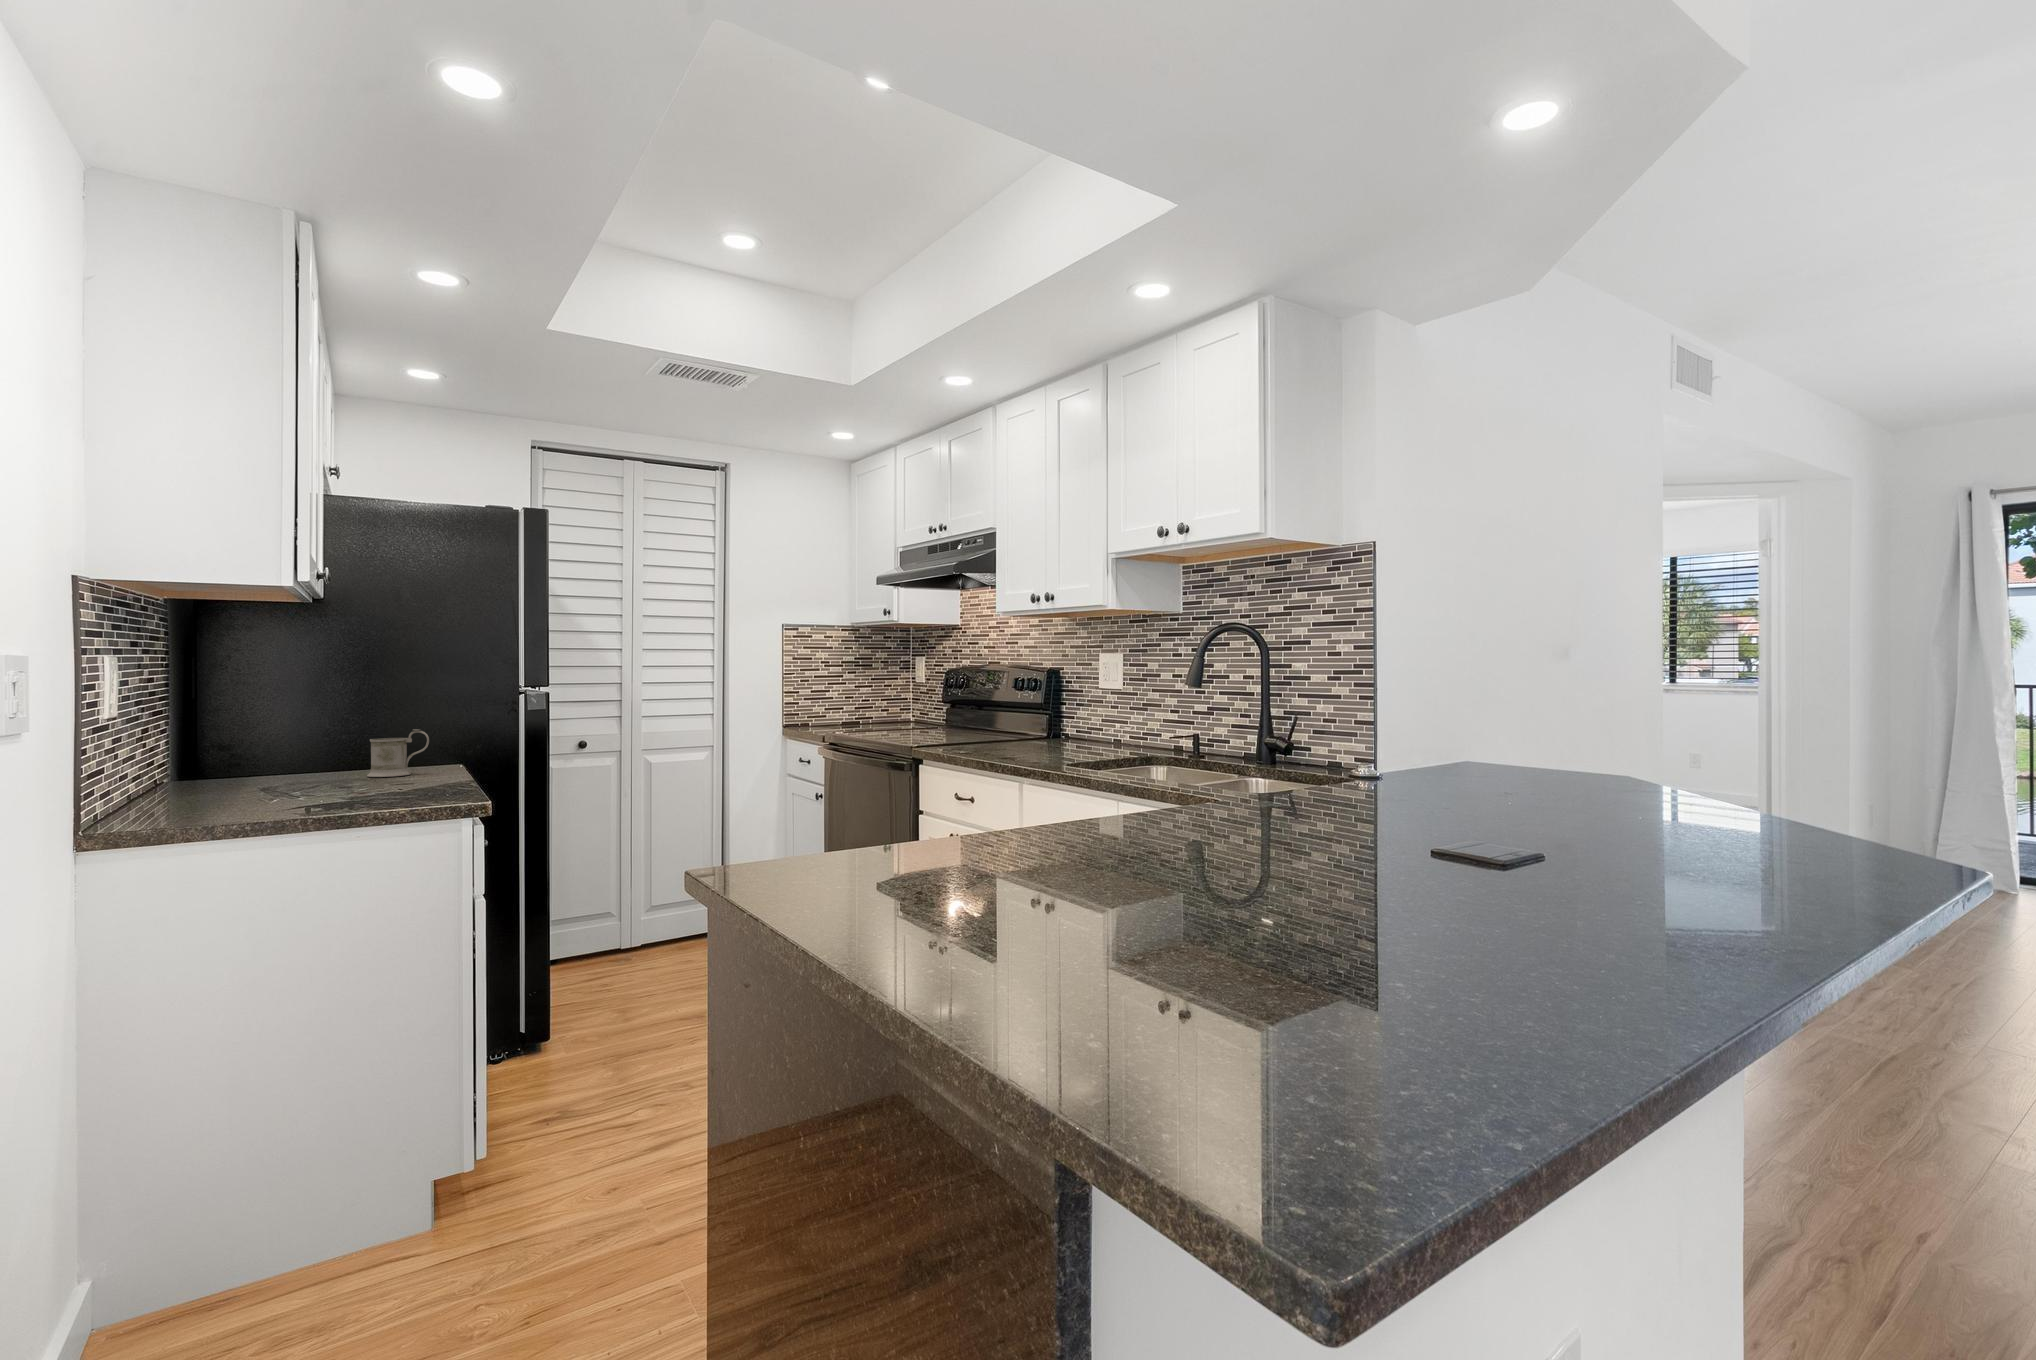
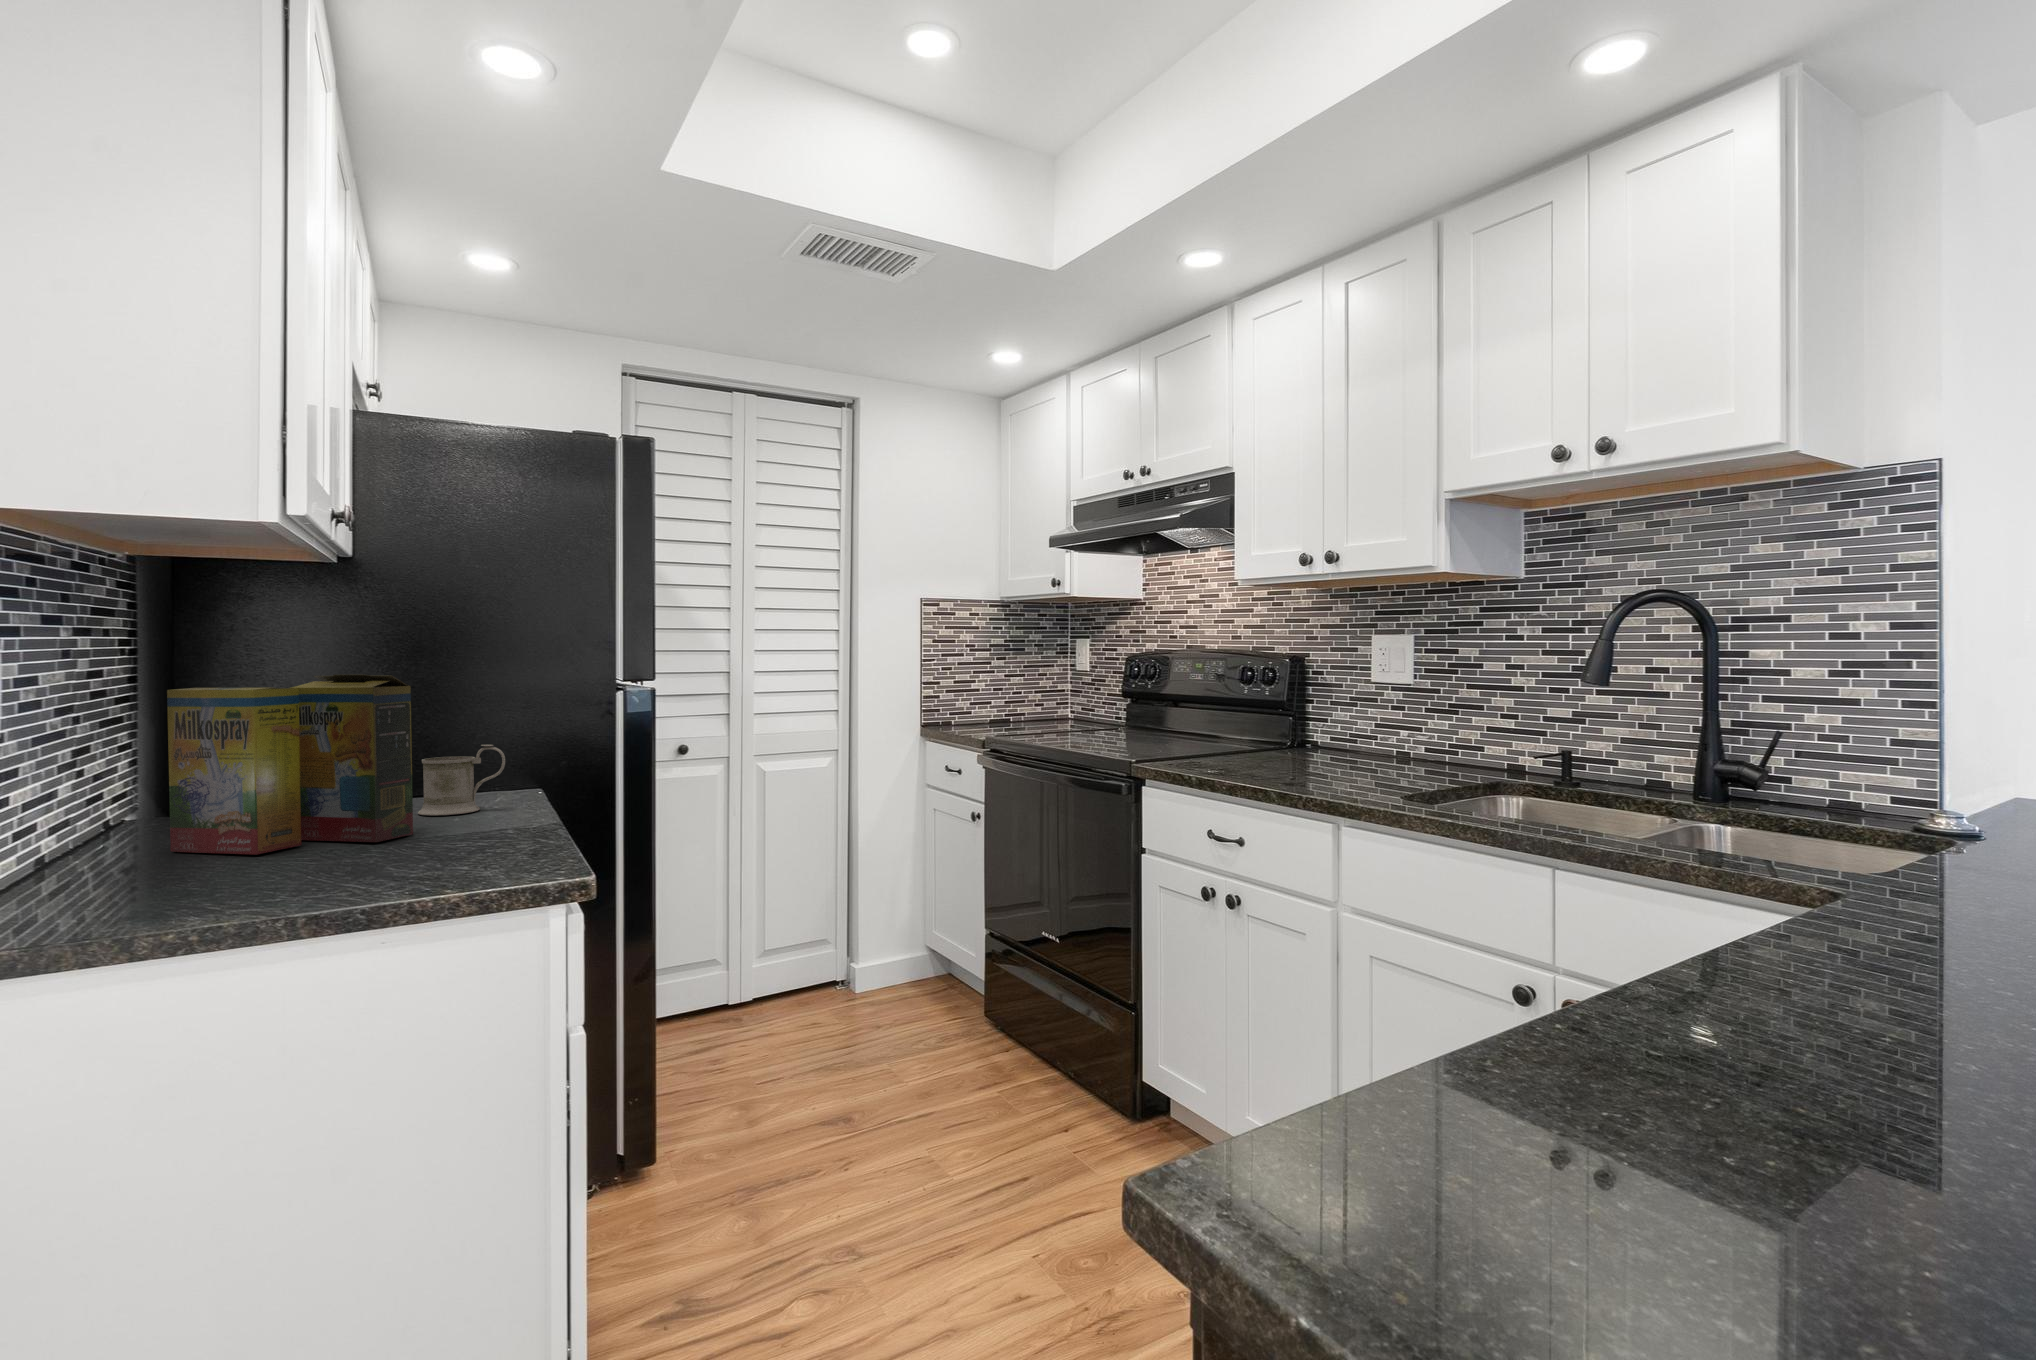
cereal box: none [201,680,363,795] -> present [167,674,413,854]

